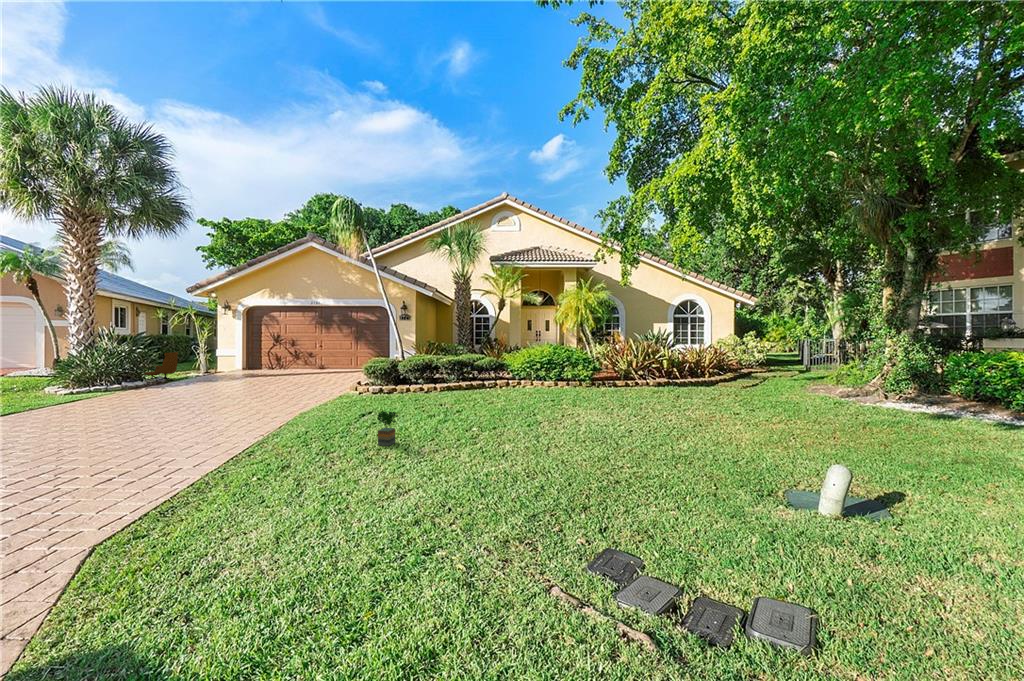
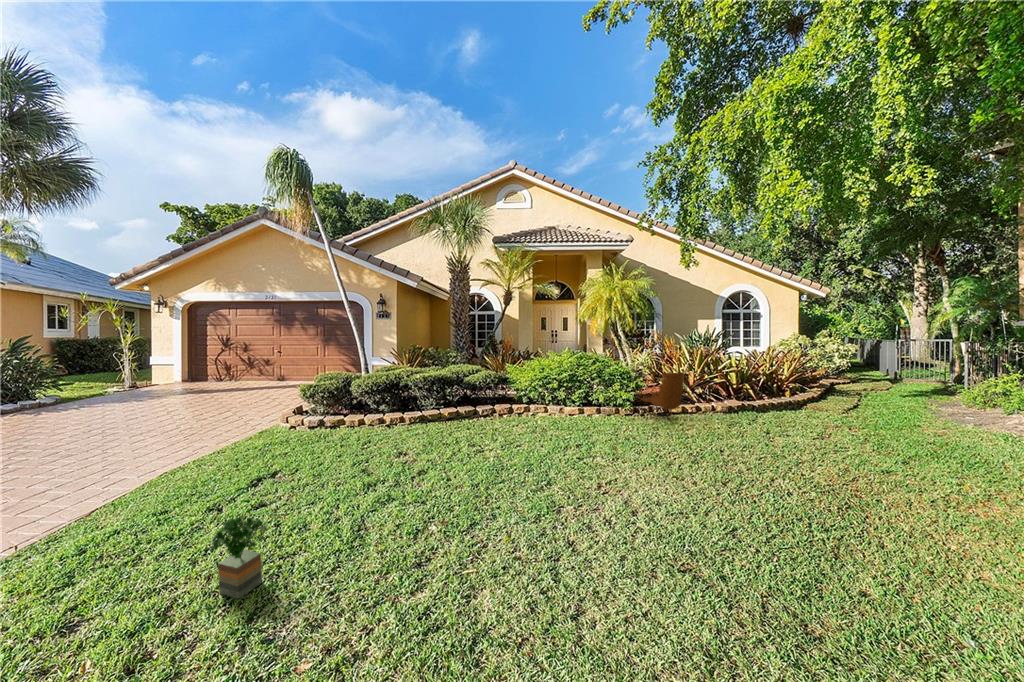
lounge chair: present [144,352,178,381] -> present [641,372,684,422]

